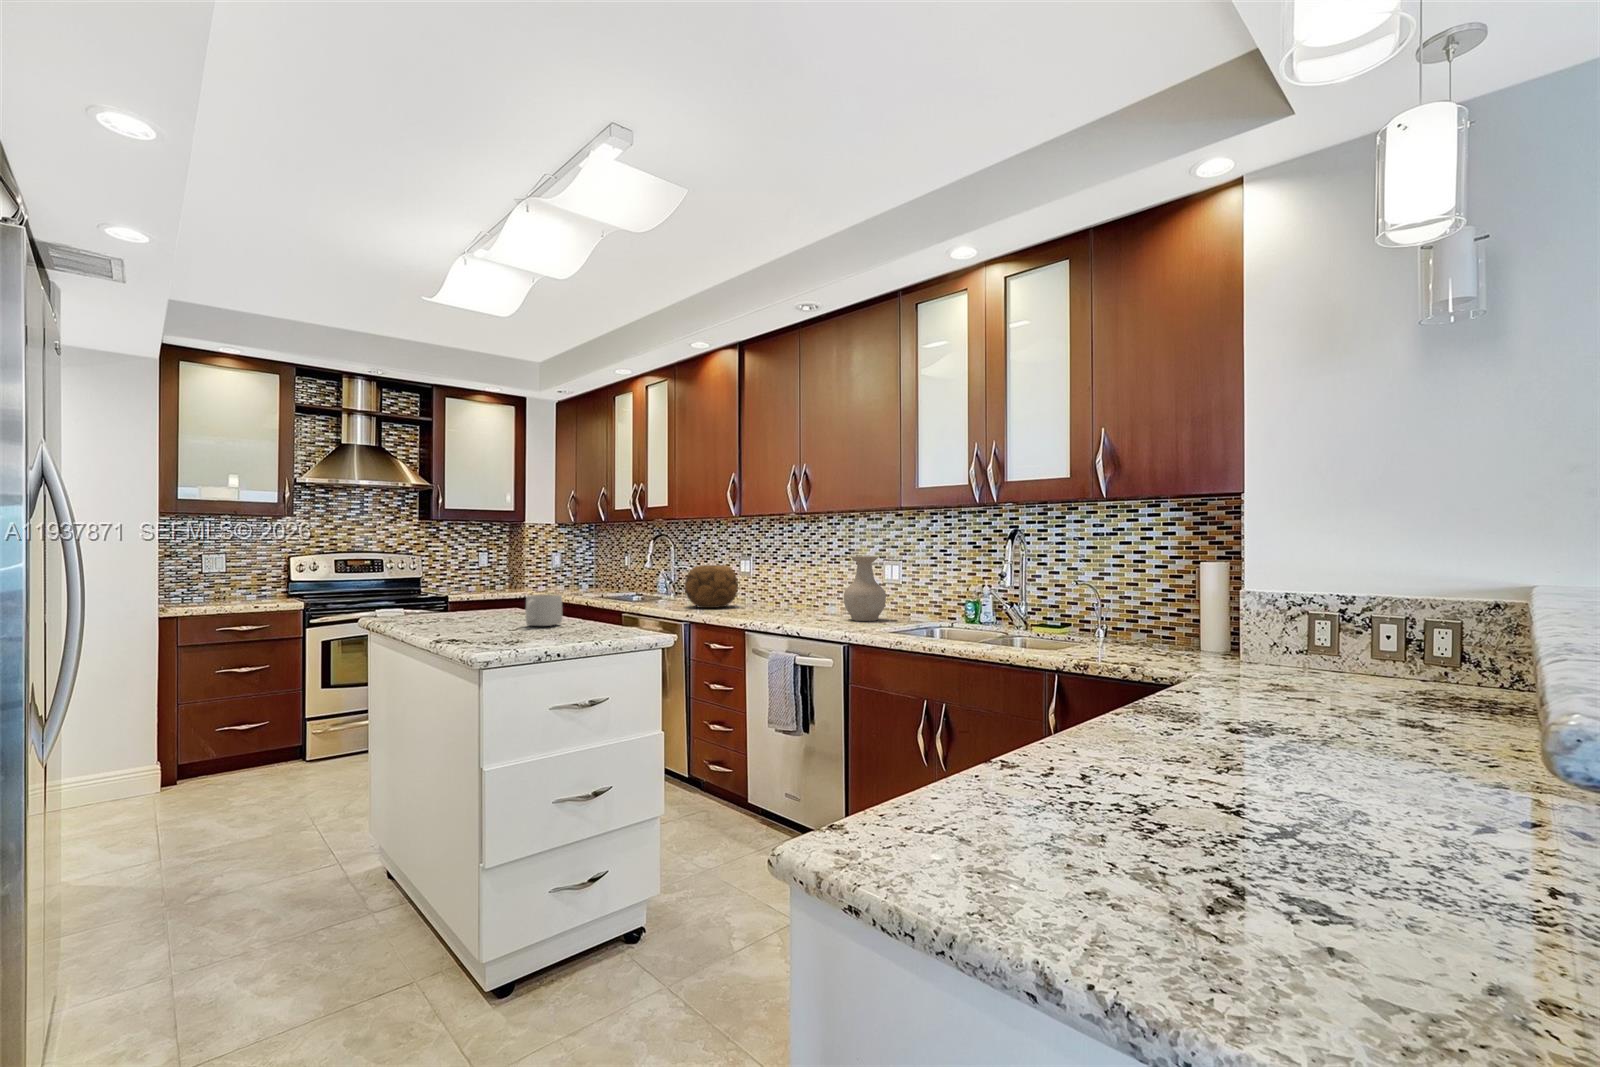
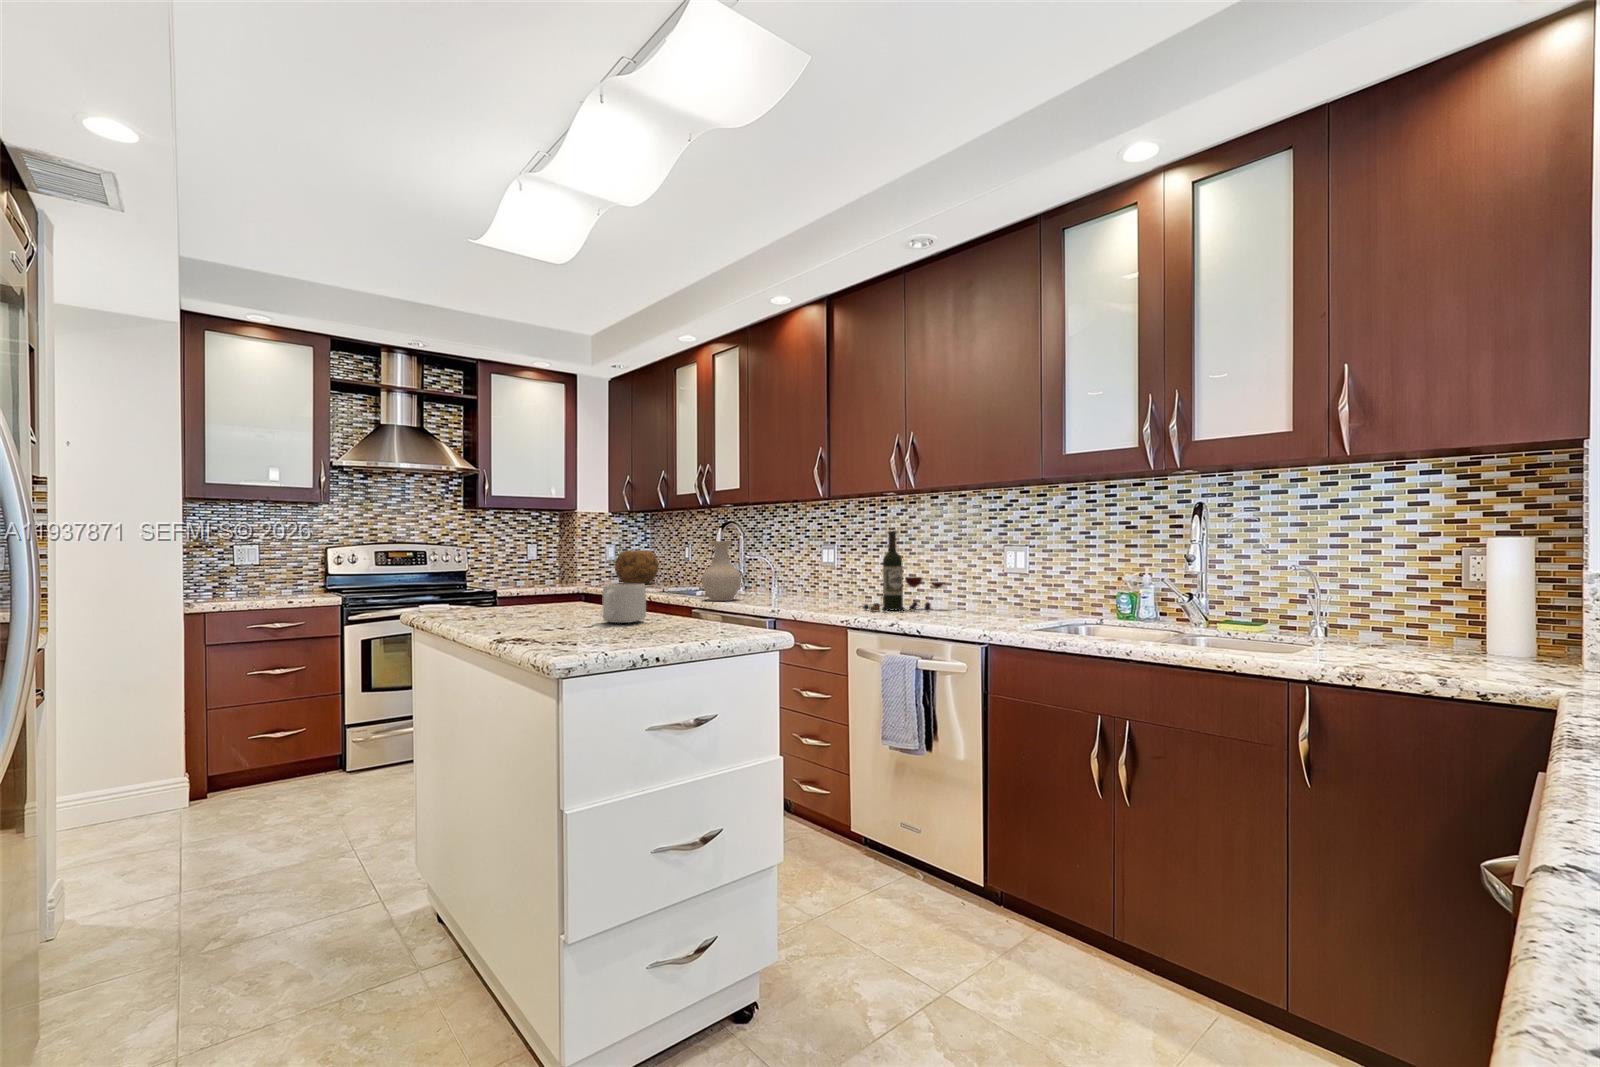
wine bottle: none [766,547,838,616] -> present [863,531,945,612]
vase: present [844,556,886,621] -> present [702,541,741,601]
decorative bowl: present [685,565,738,608] -> present [615,550,659,584]

